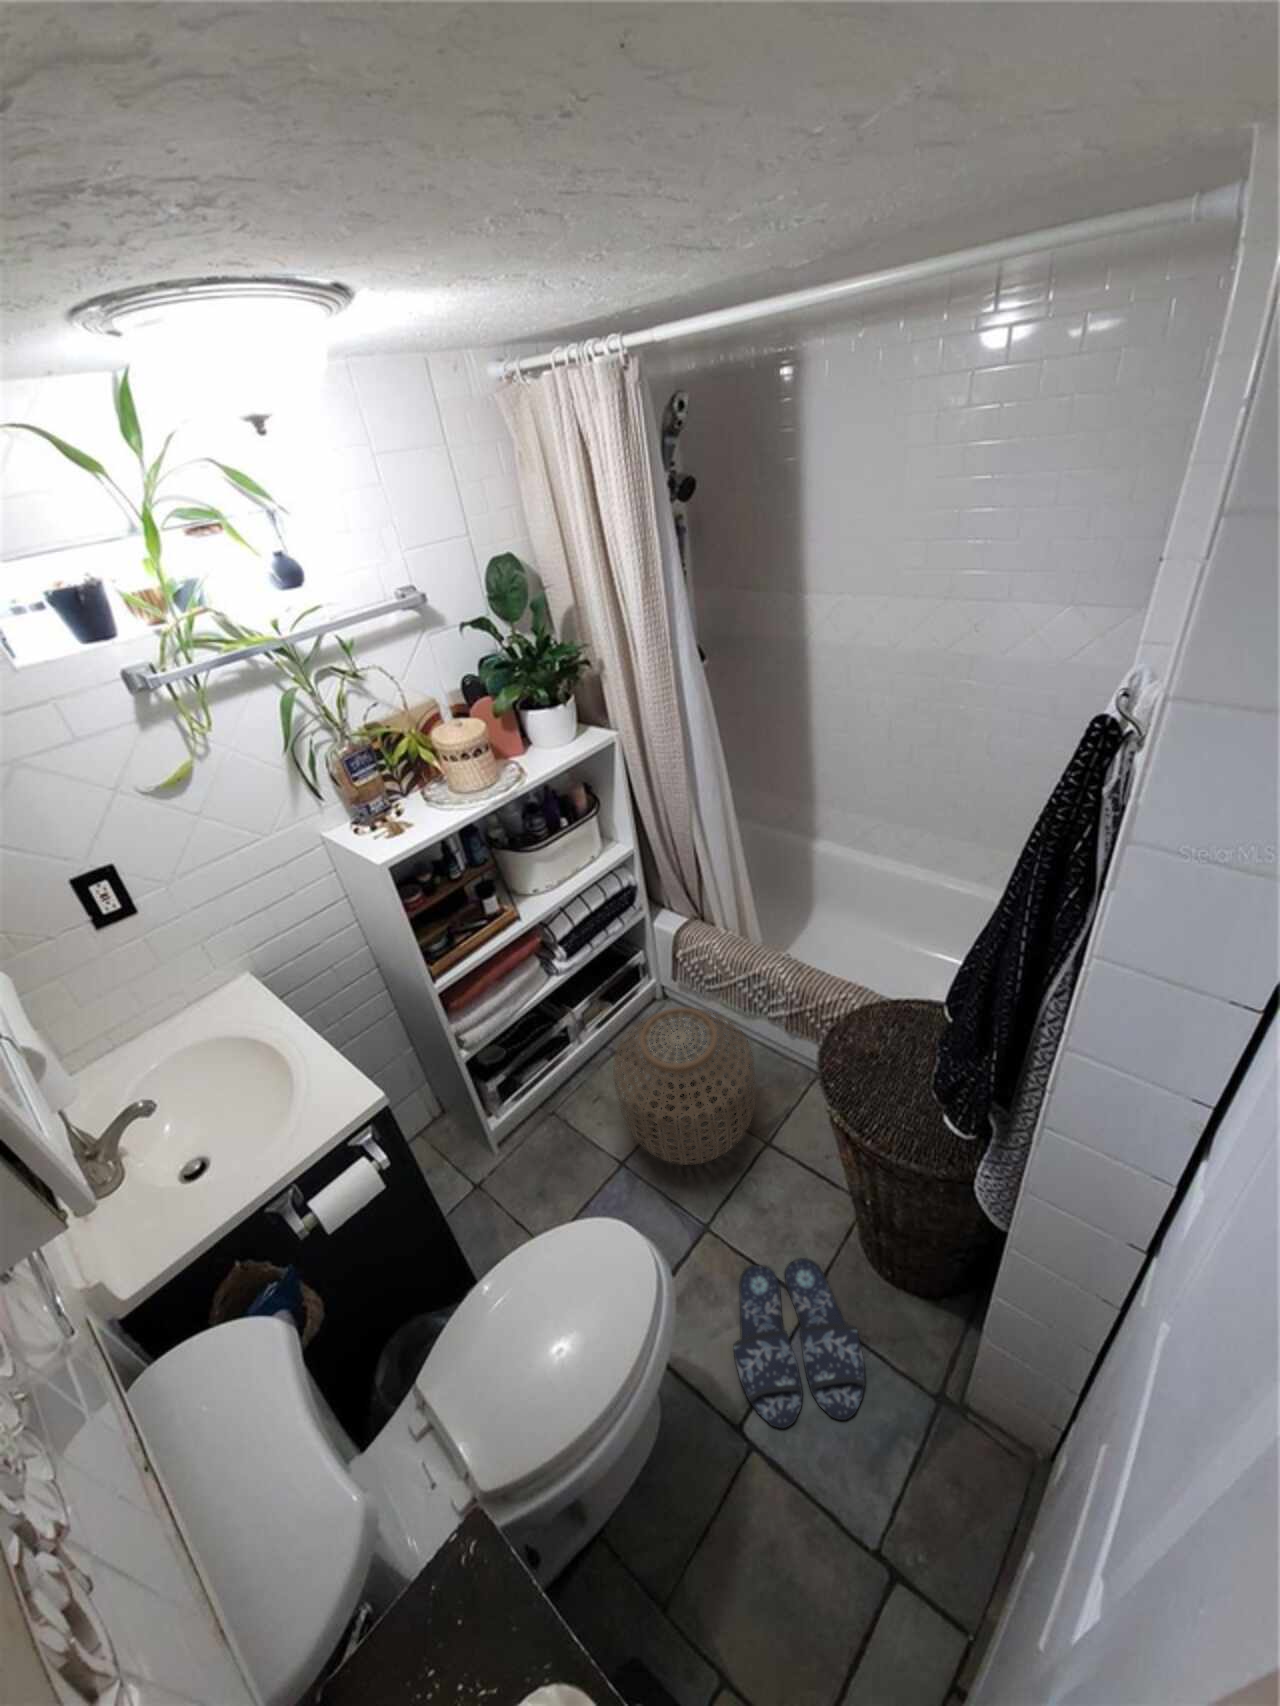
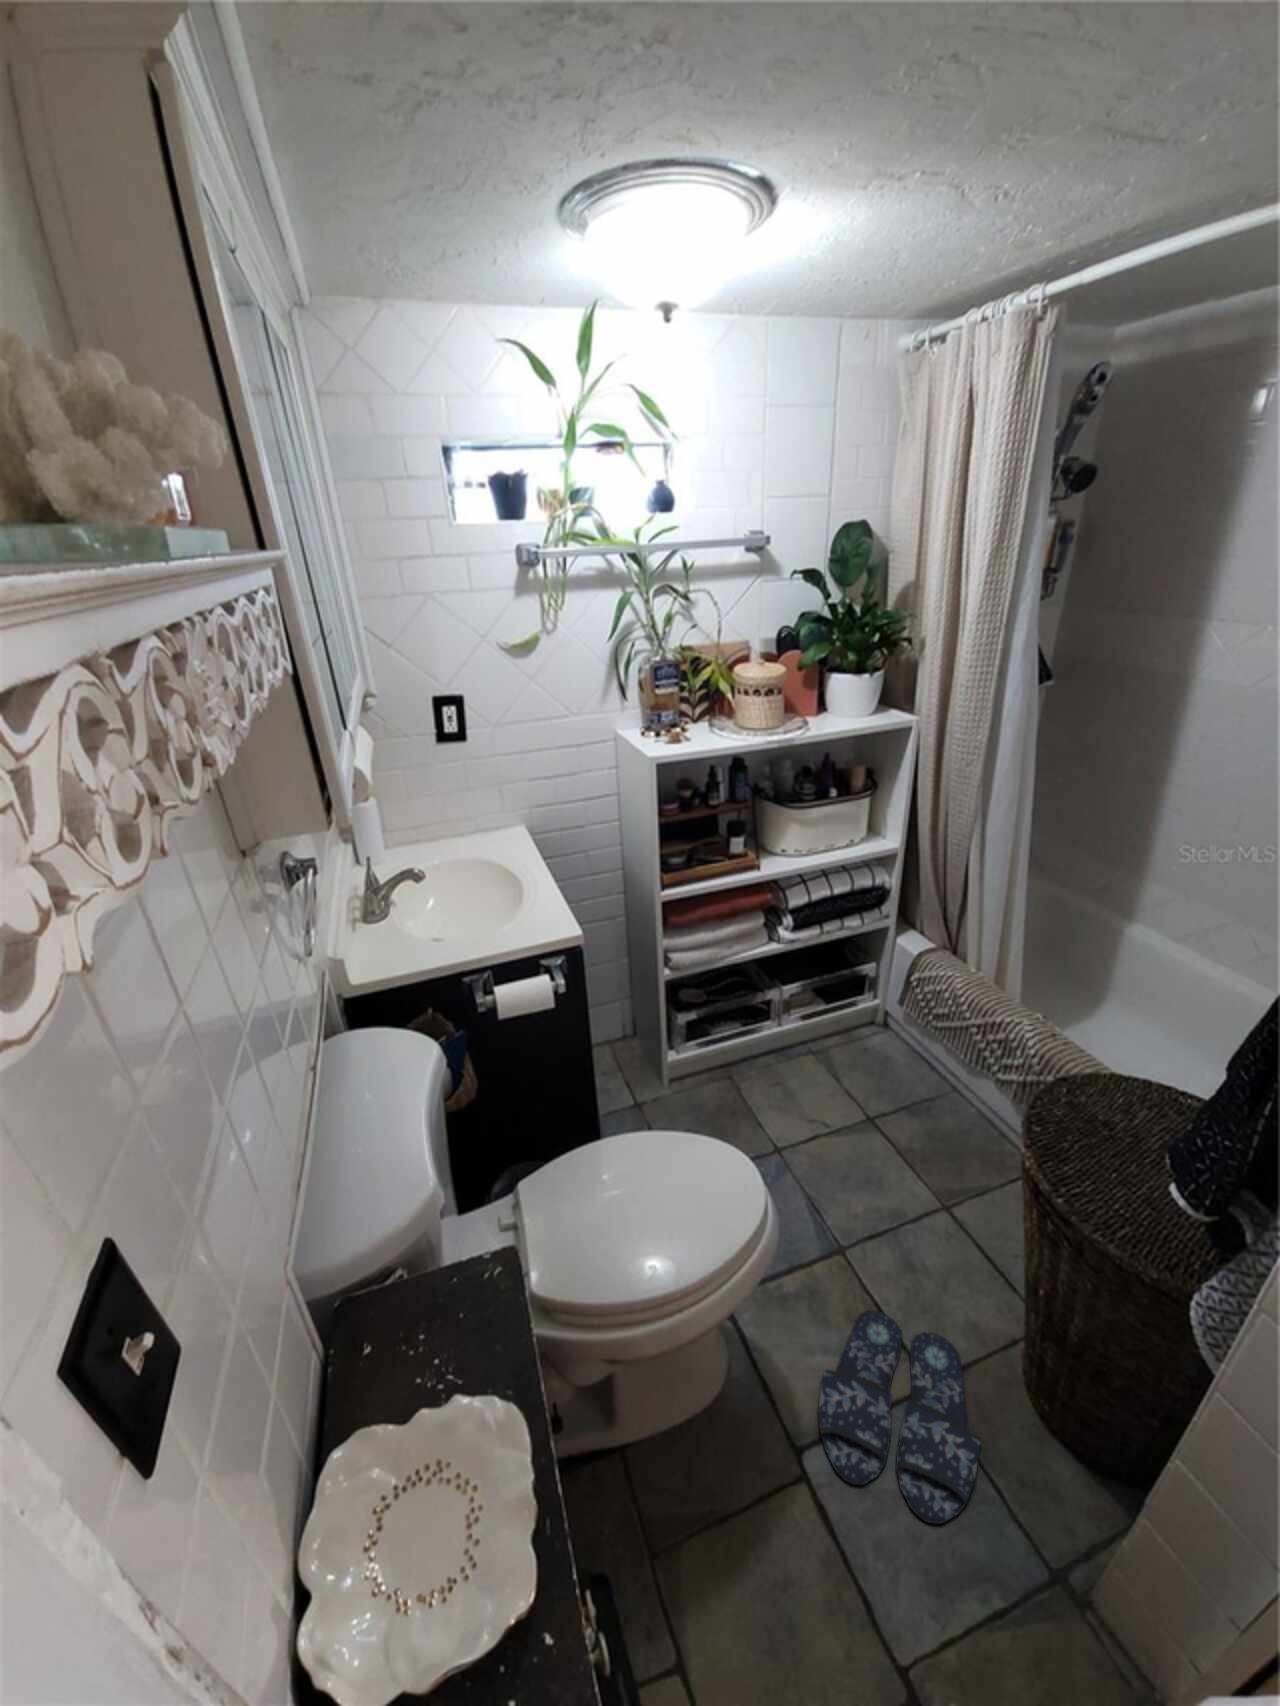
woven basket: present [613,1007,755,1165] -> none [793,1008,960,1187]

